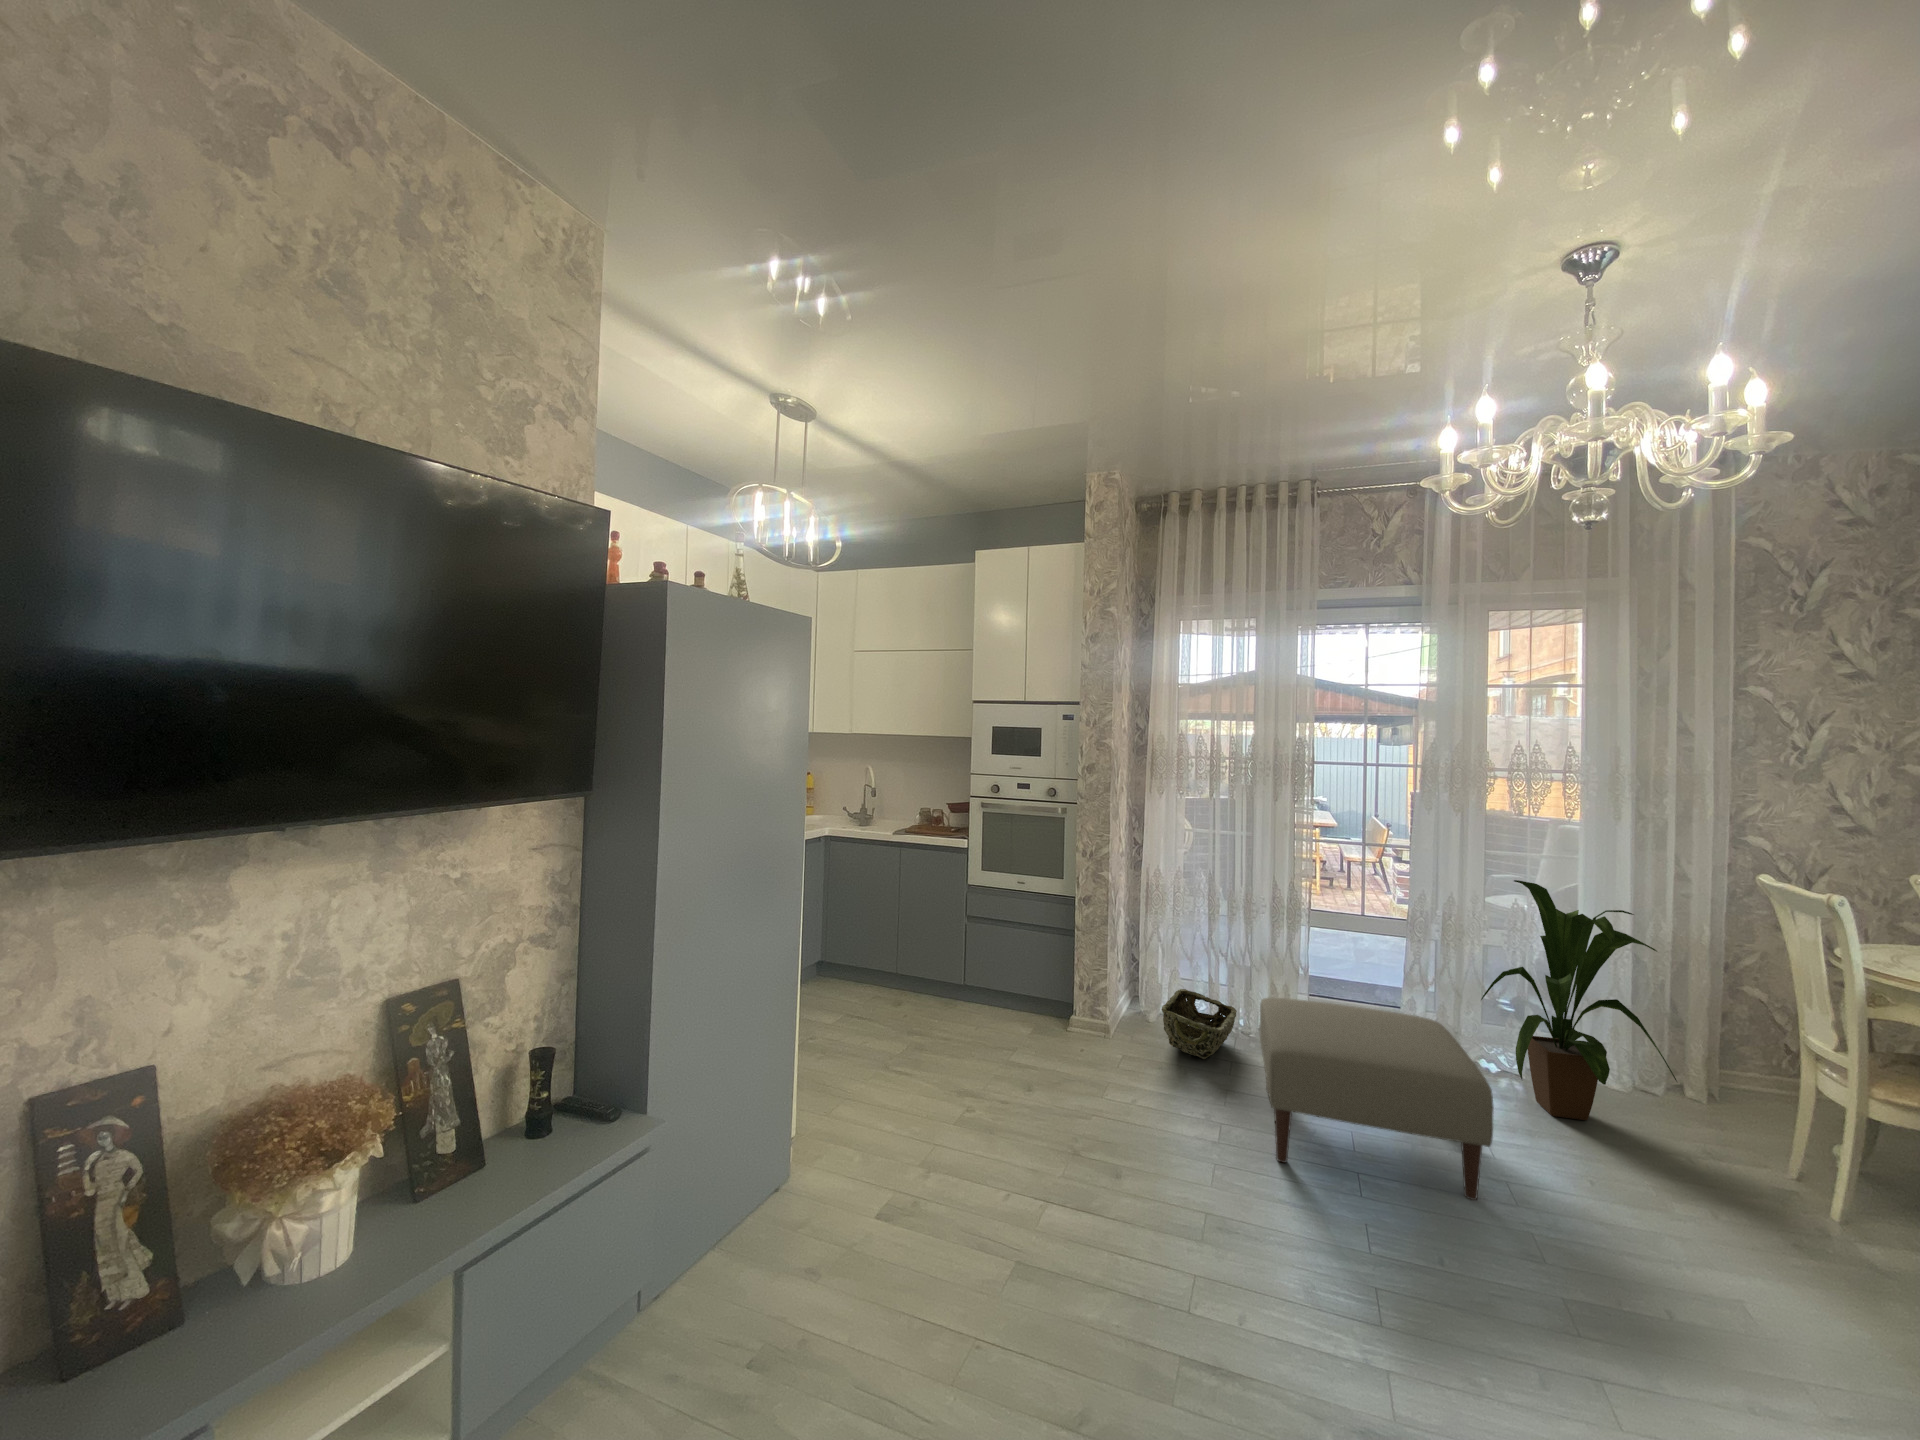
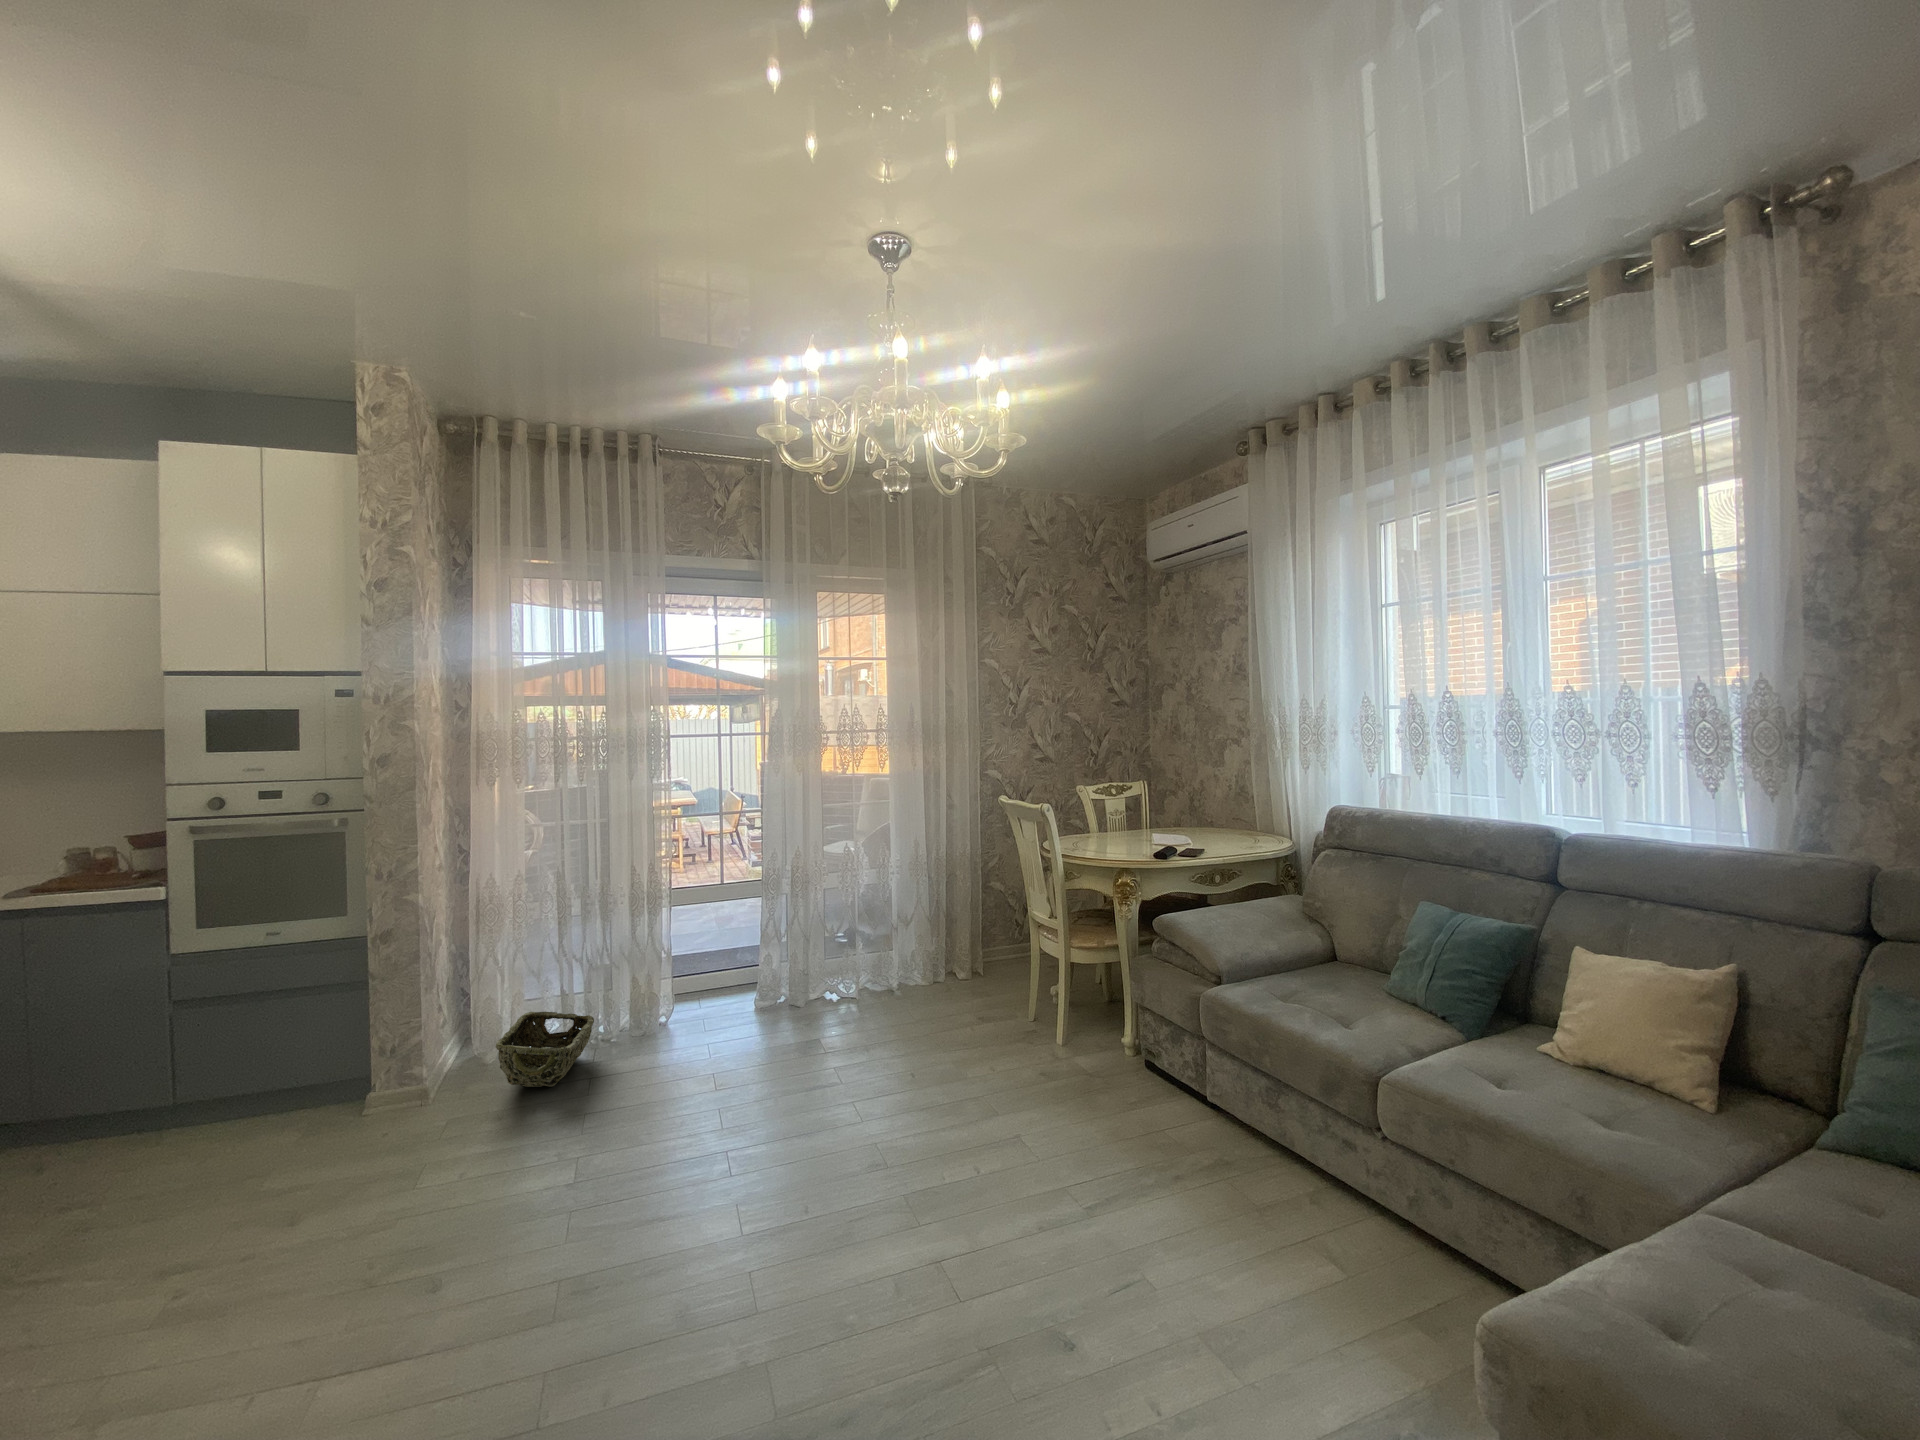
house plant: present [1481,880,1677,1120] -> none [820,831,948,1027]
ottoman: present [1260,998,1494,1200] -> none [611,973,818,1173]

